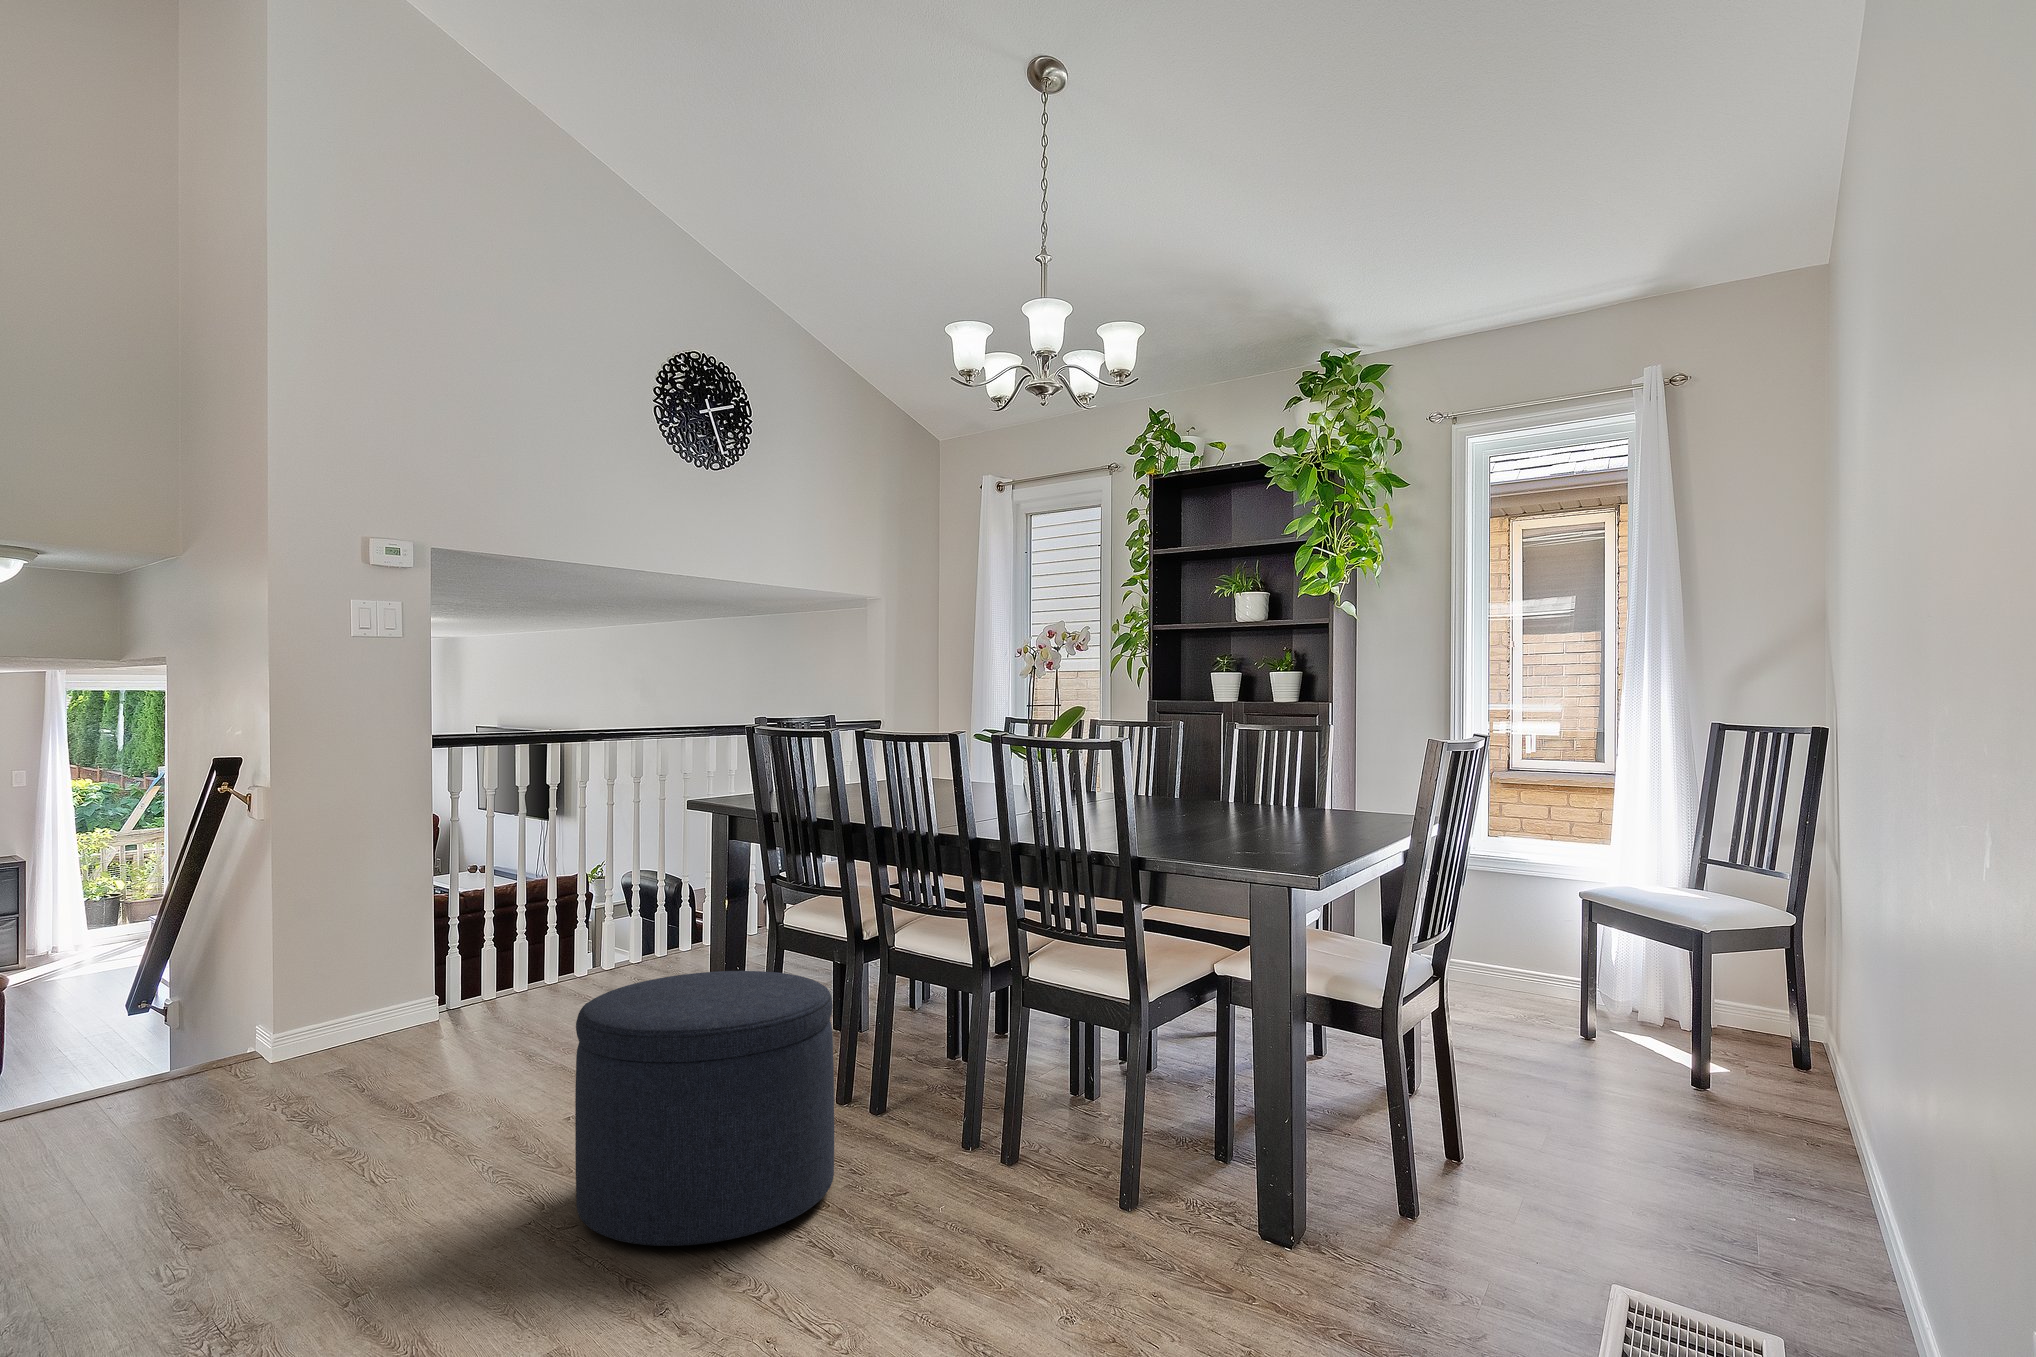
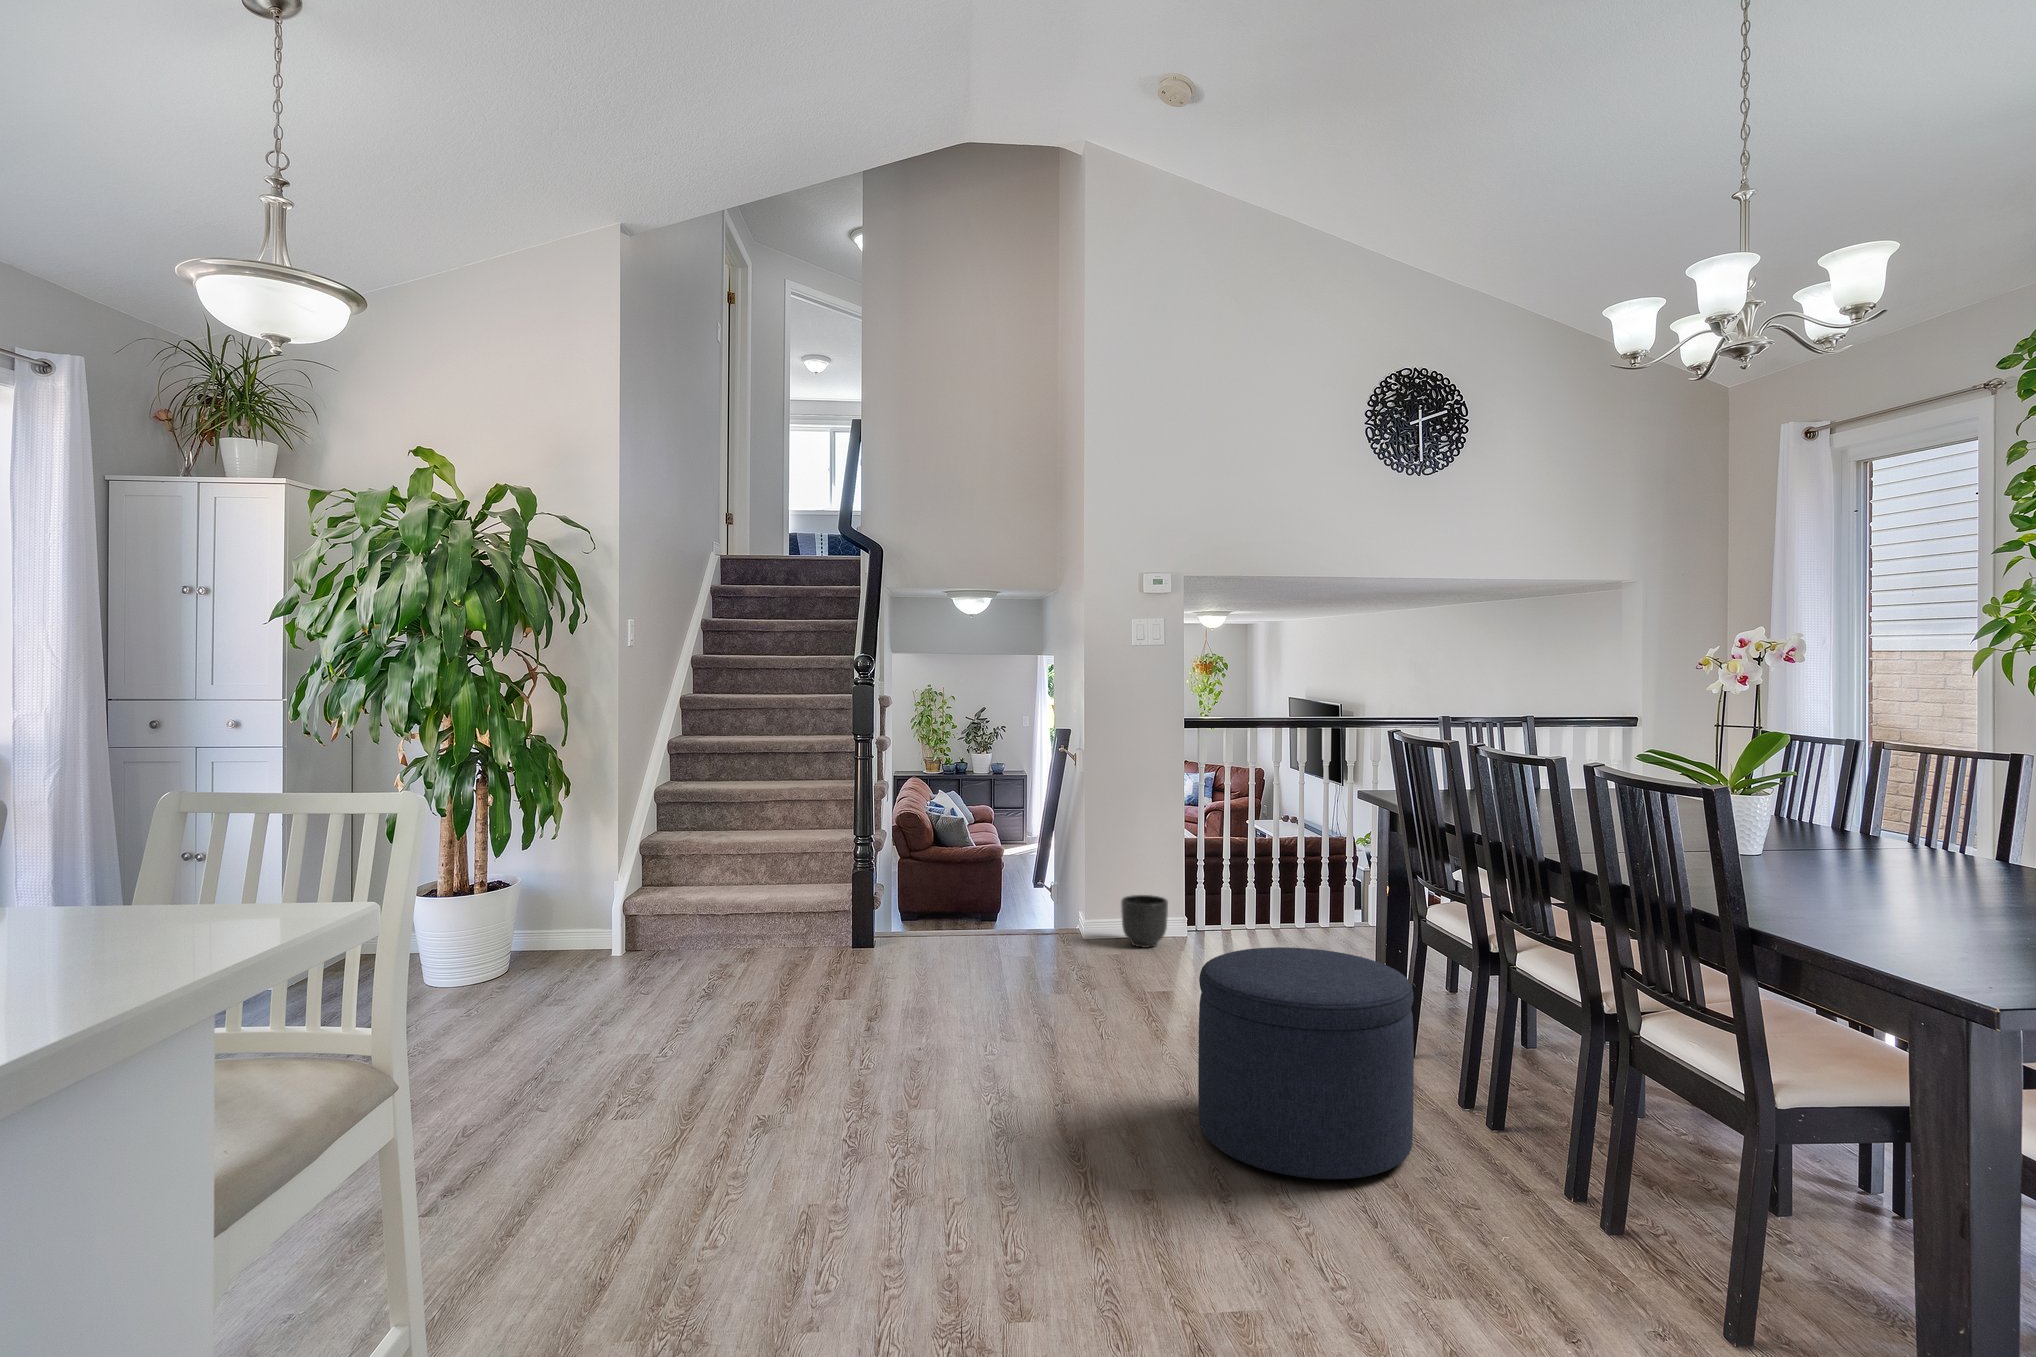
planter: none [352,969,422,1040] -> present [1121,895,1168,948]

